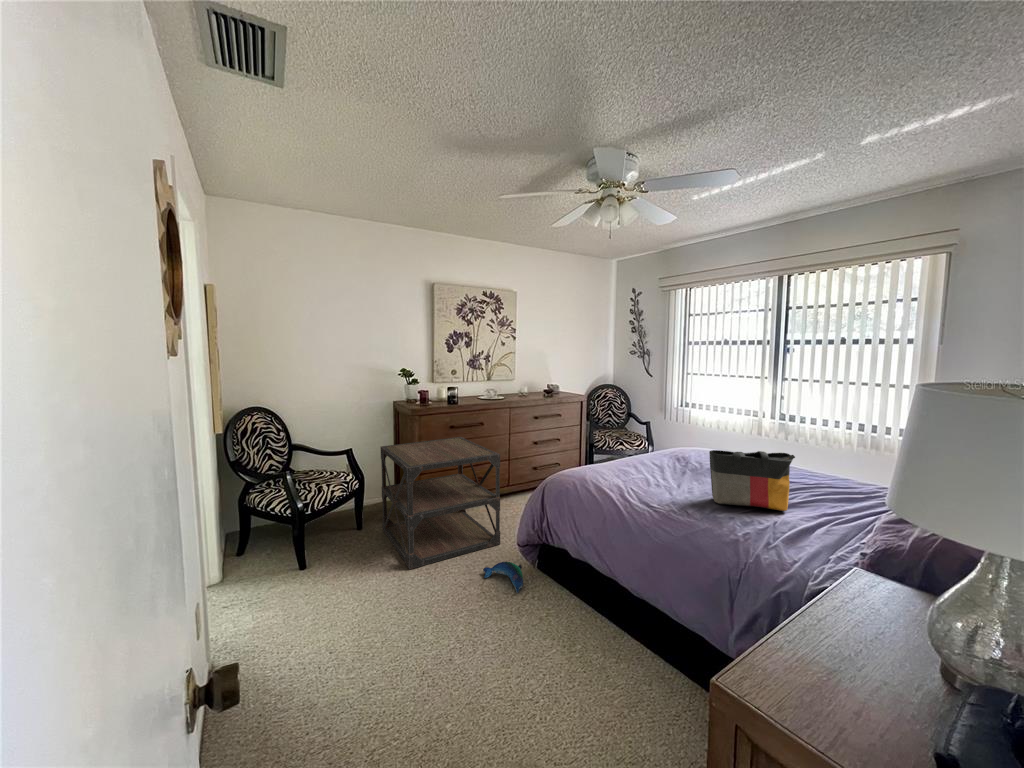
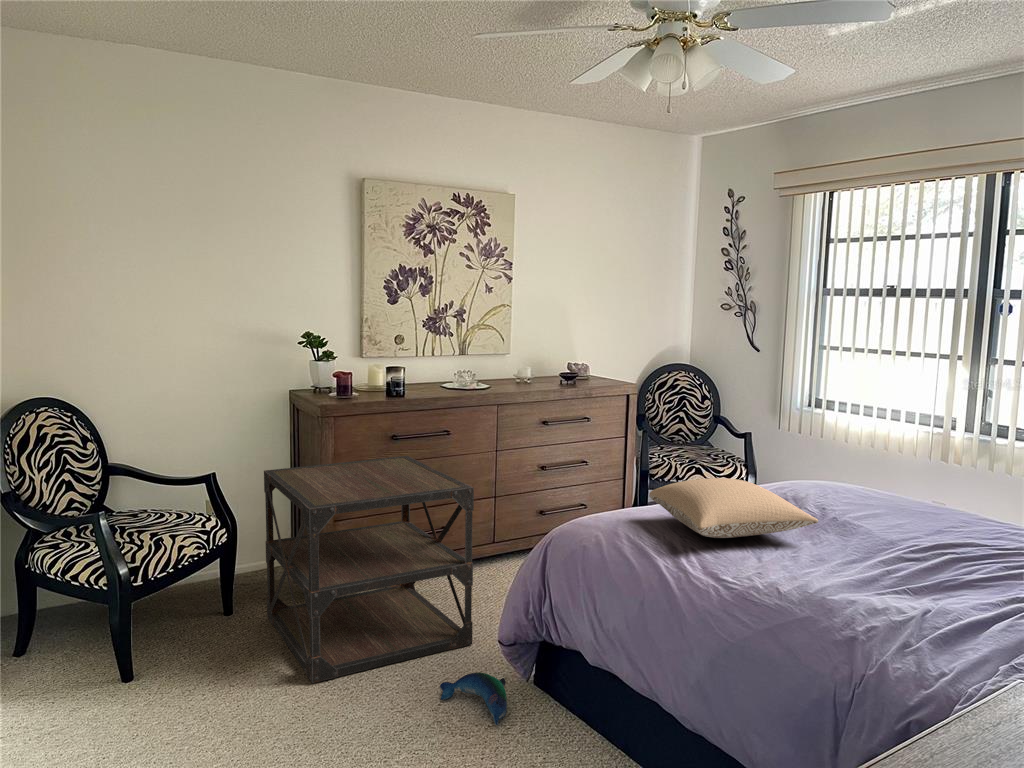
pillow: none [601,447,702,481] -> present [649,478,818,538]
tote bag: present [709,450,795,511] -> none [827,487,969,591]

